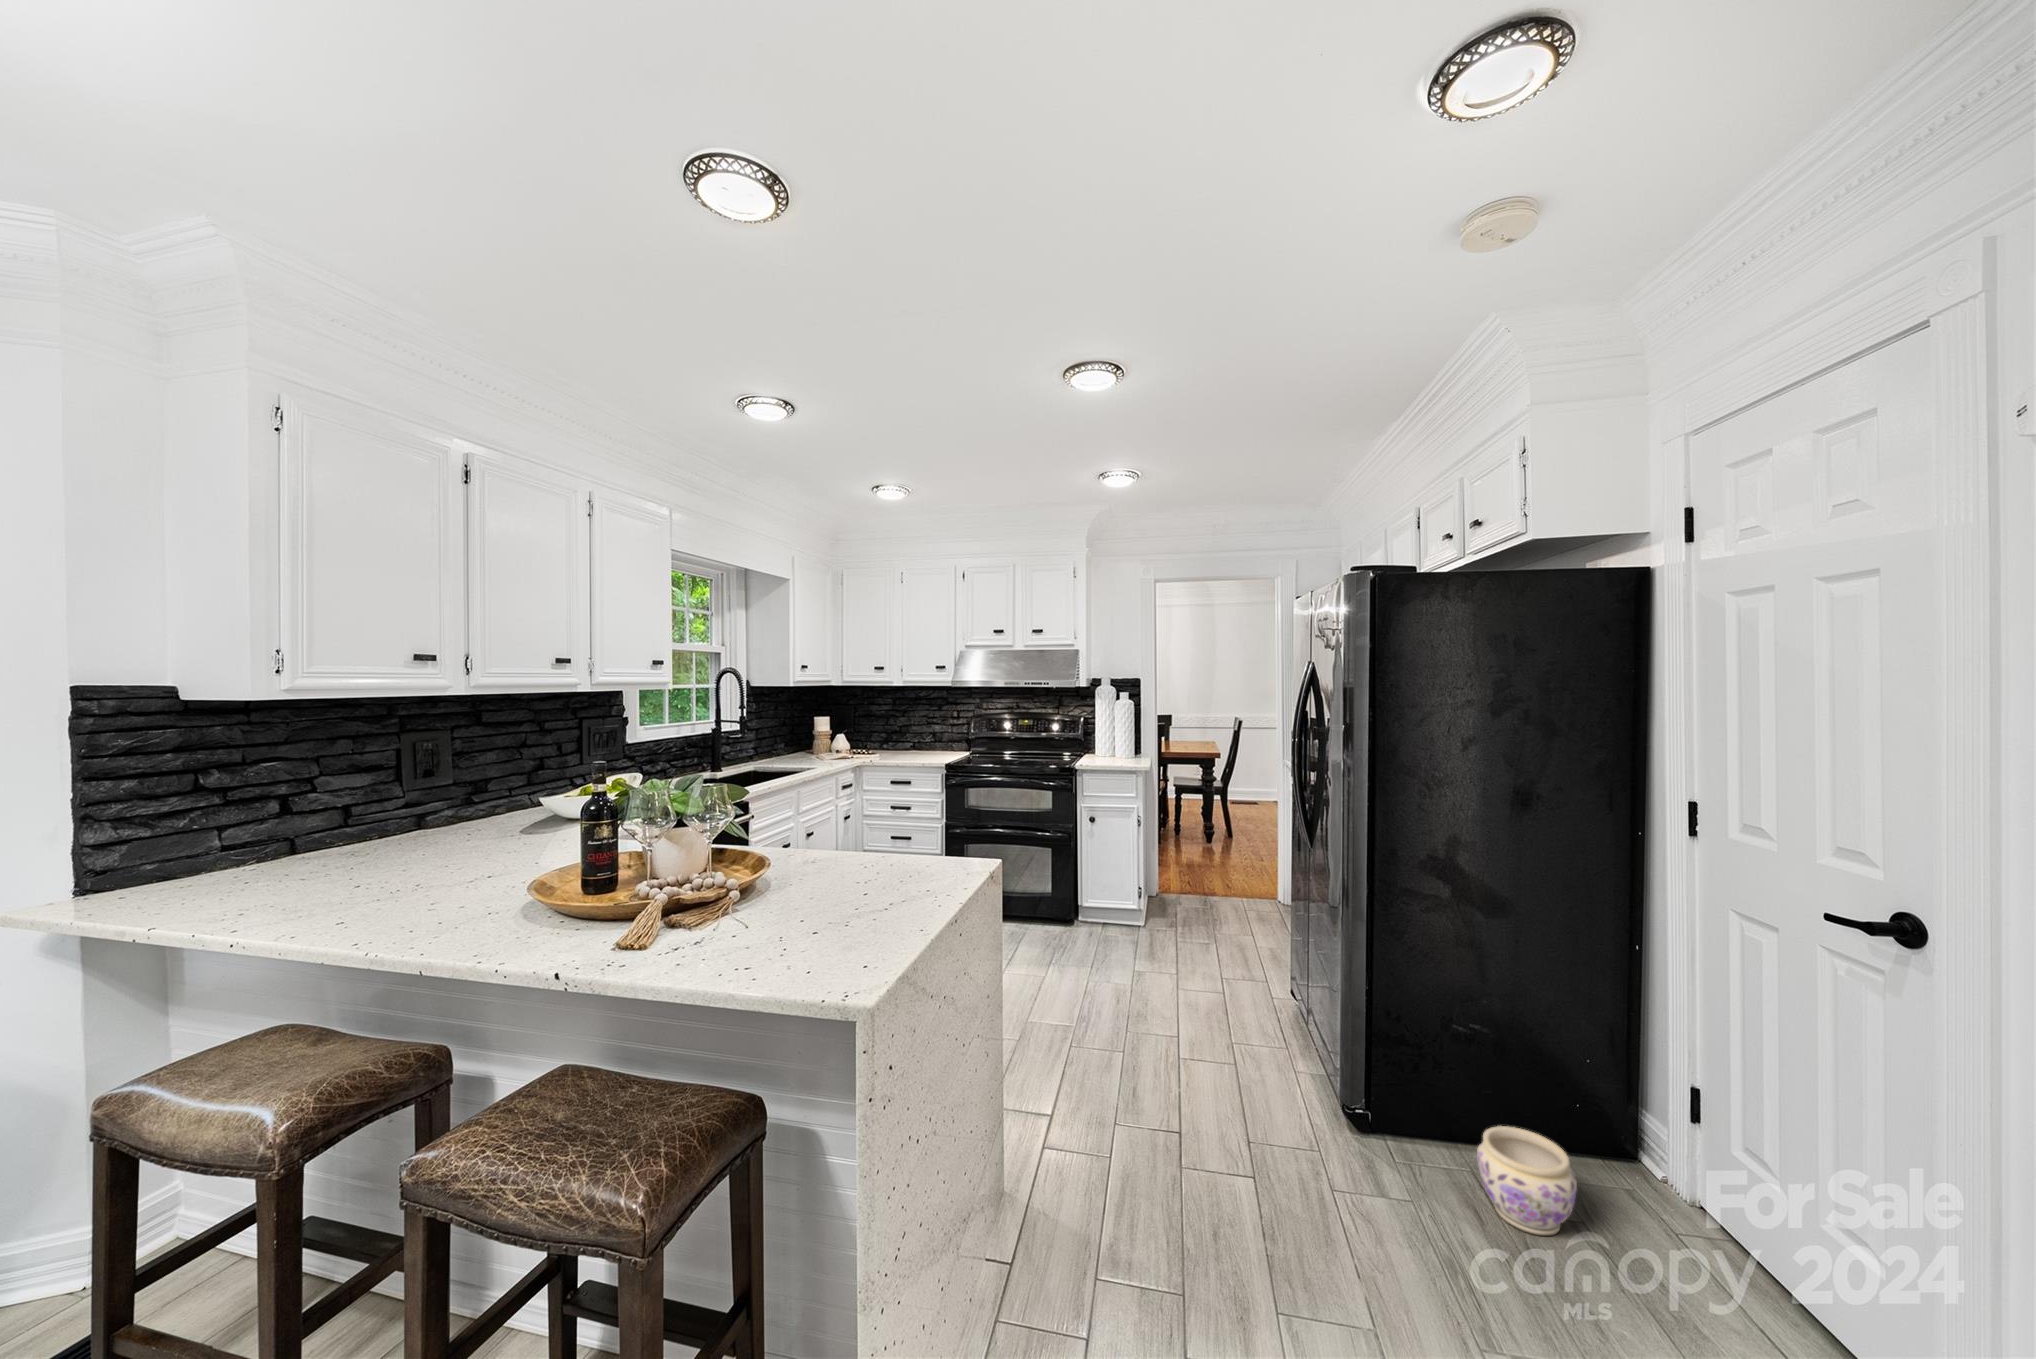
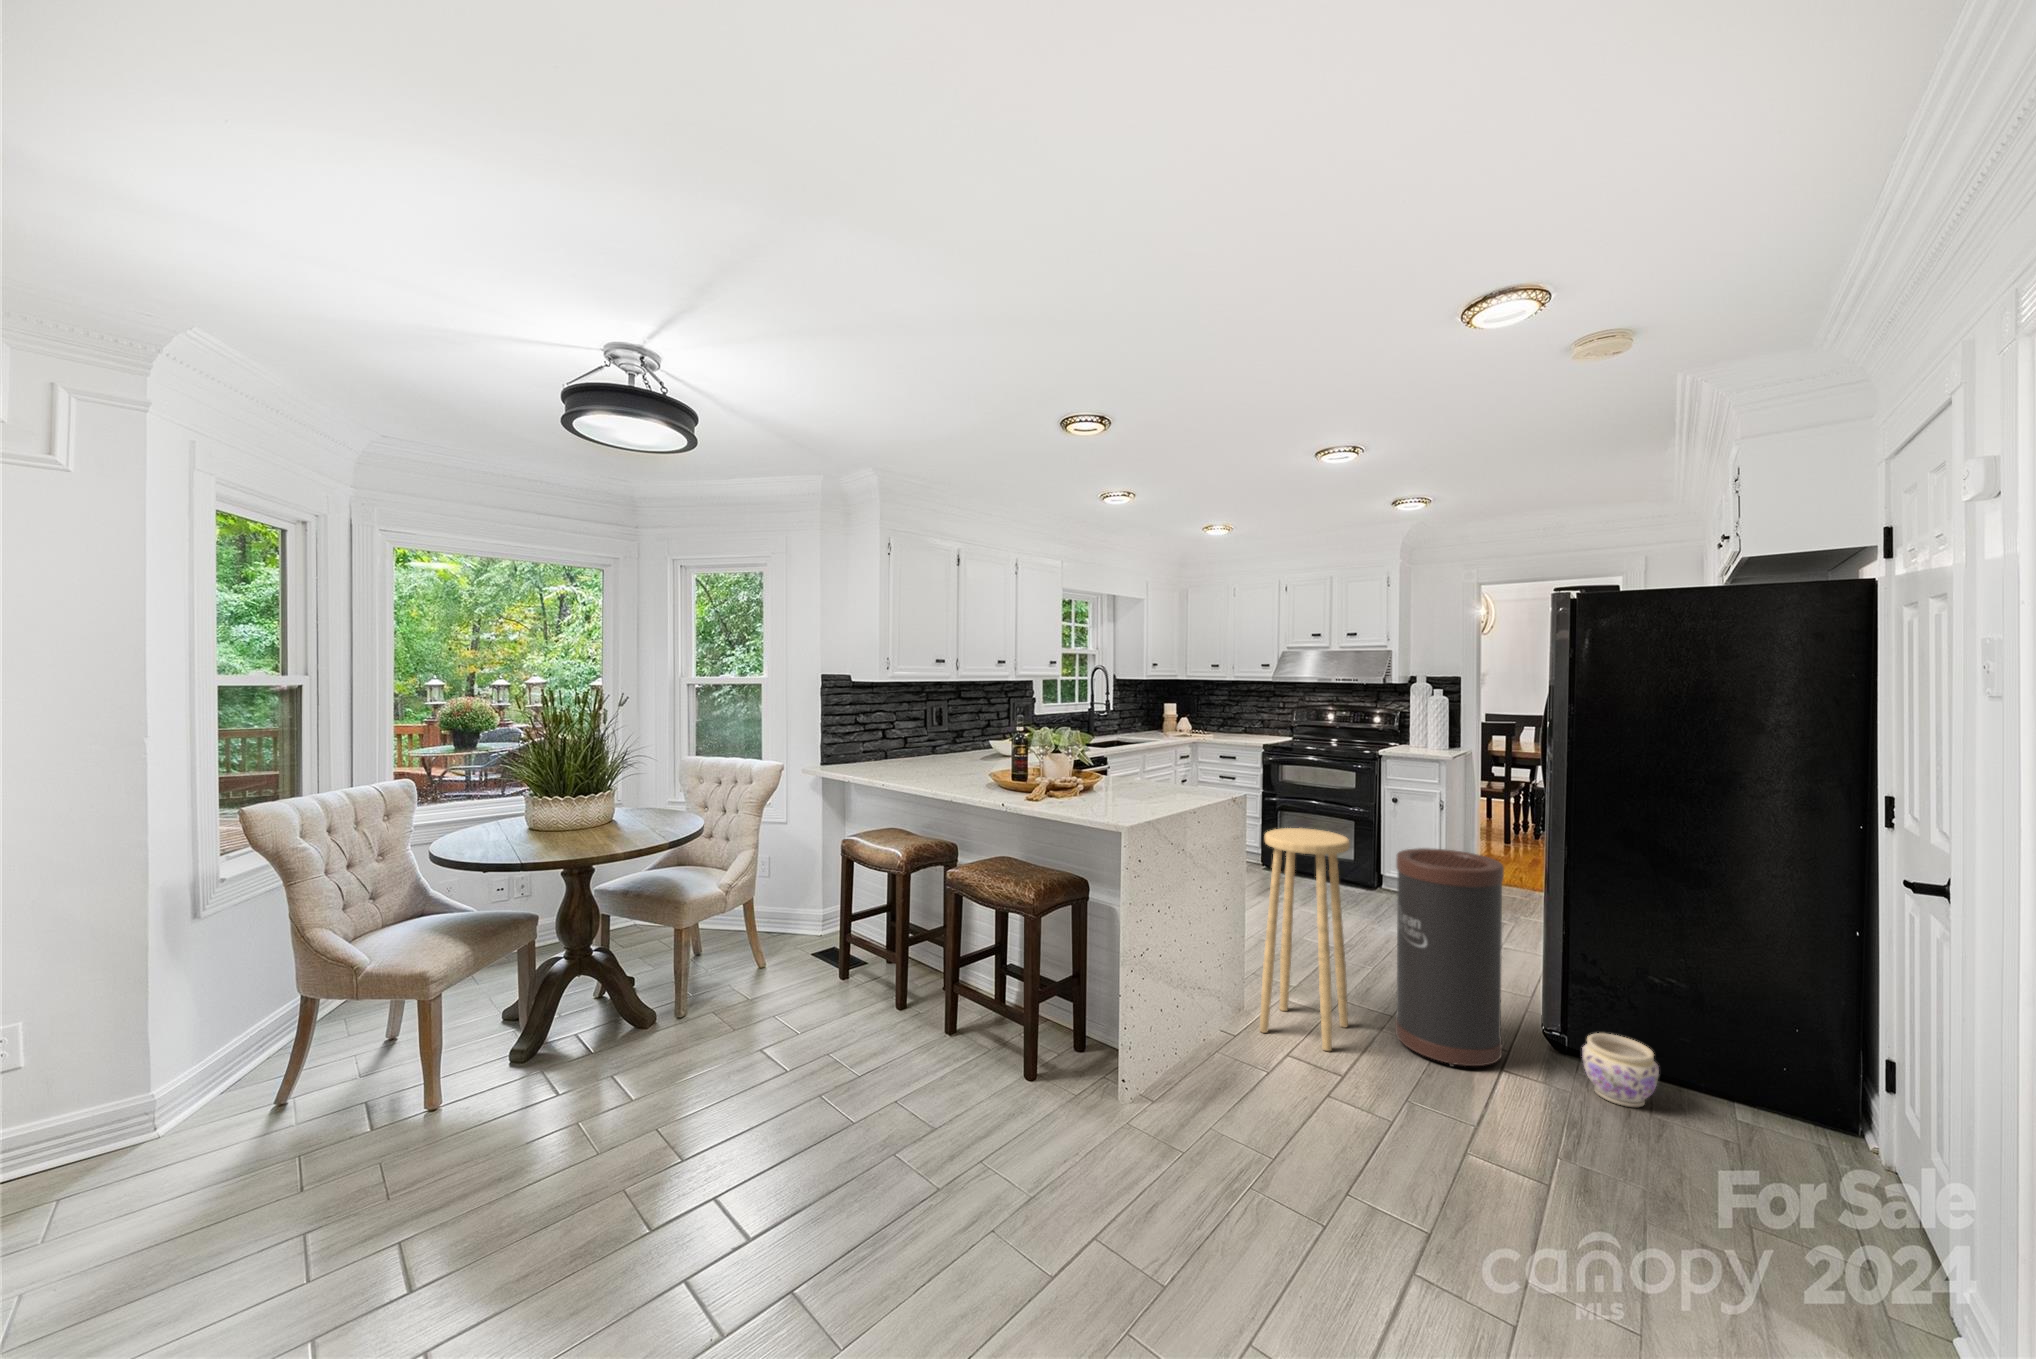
stool: none [1059,899,1188,1275] -> present [1260,828,1350,1051]
trash can: none [1233,901,1383,1238] -> present [1395,848,1504,1067]

